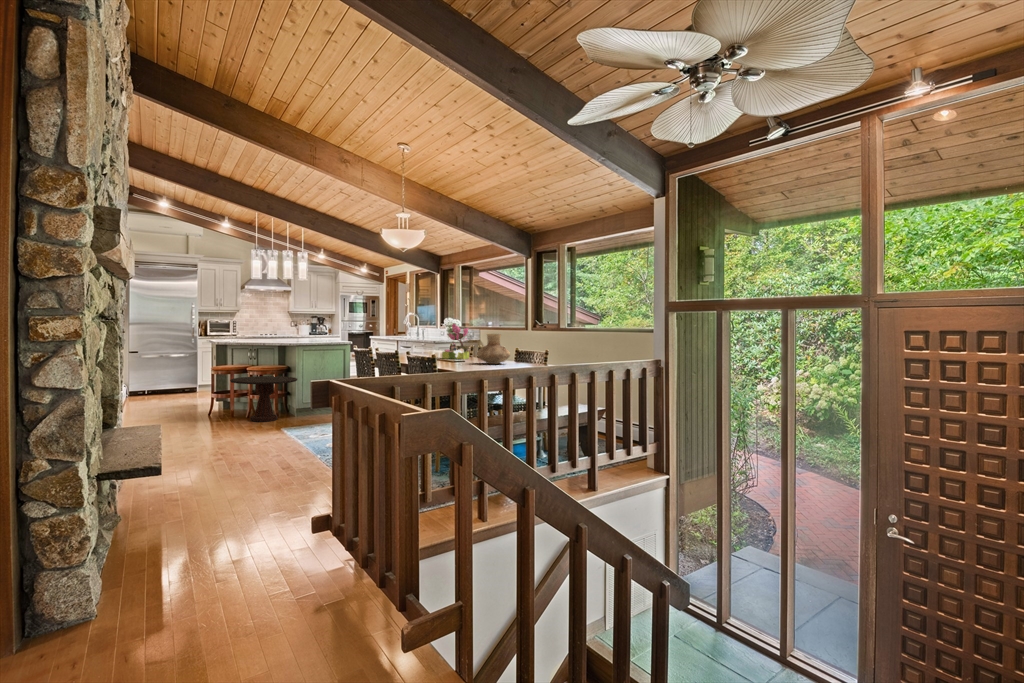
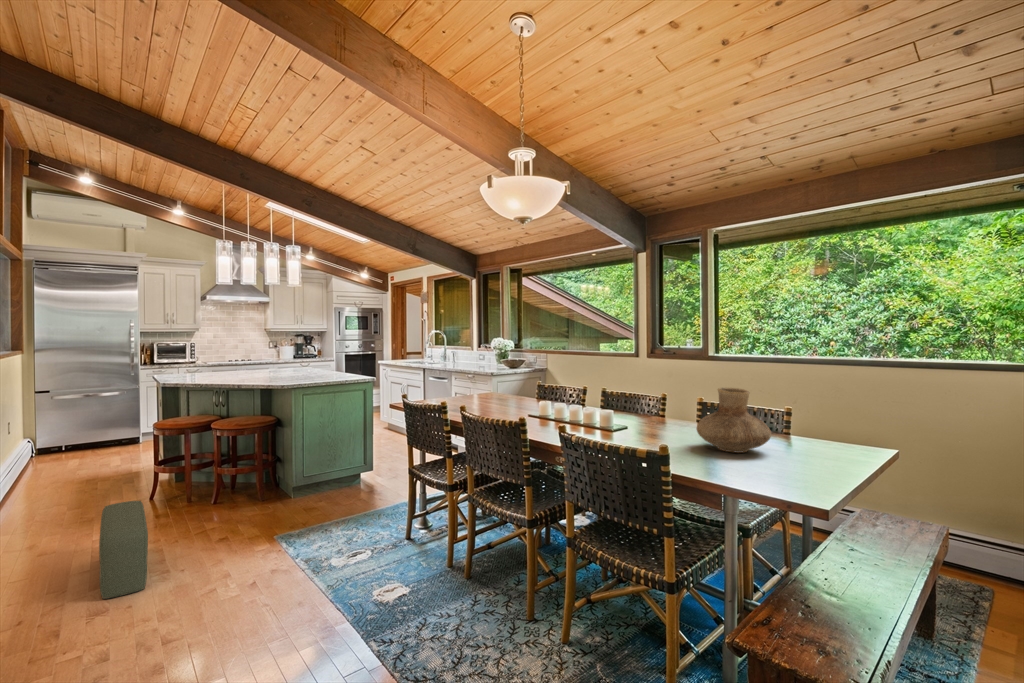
flower arrangement: present [442,324,469,360] -> none [577,357,620,427]
side table: present [230,376,297,422] -> none [182,434,292,516]
pouf: none [188,403,214,445] -> present [99,501,148,599]

